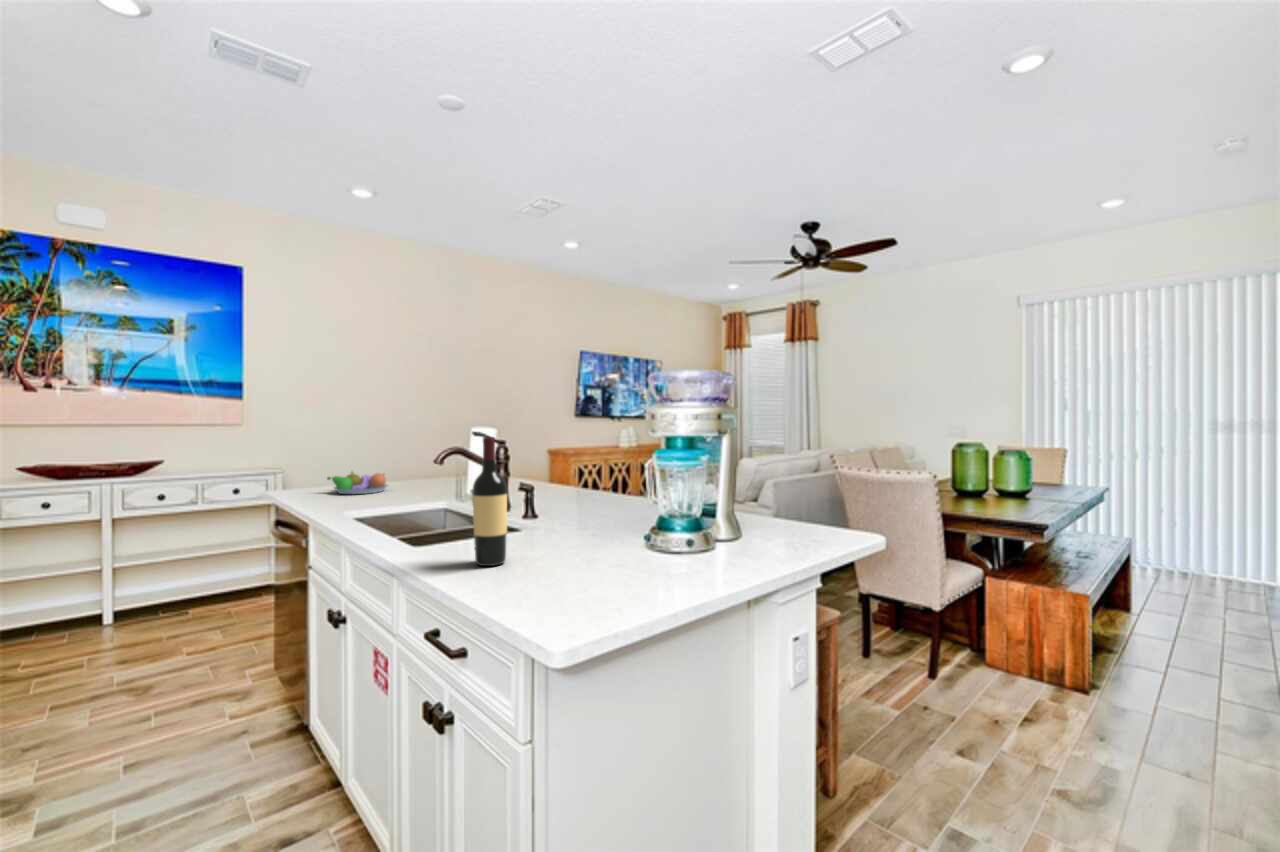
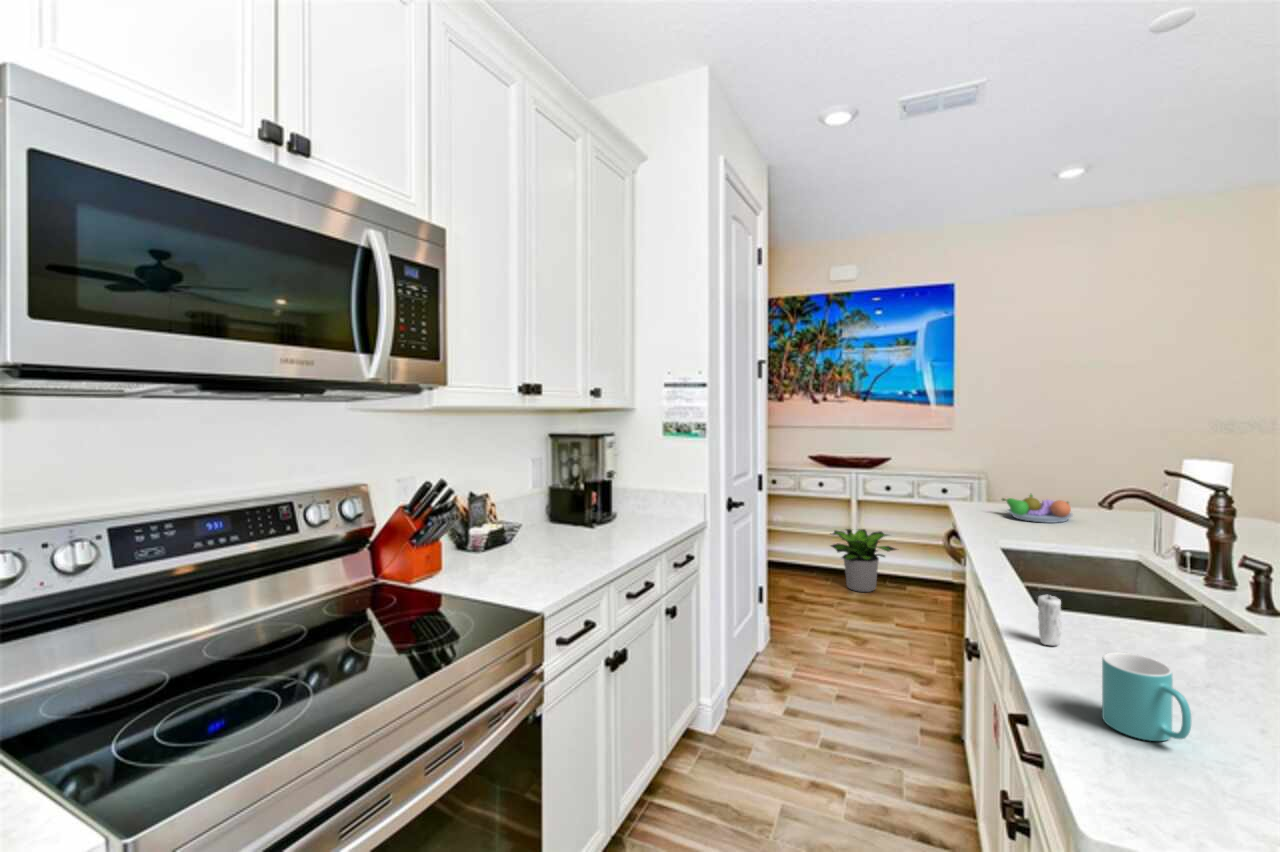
wine bottle: present [472,437,507,566] -> none [1078,513,1132,680]
candle: none [435,510,453,560] -> present [1038,594,1061,645]
mug: none [511,530,566,587] -> present [1102,652,1191,741]
potted plant: none [62,554,178,639] -> present [831,529,896,592]

